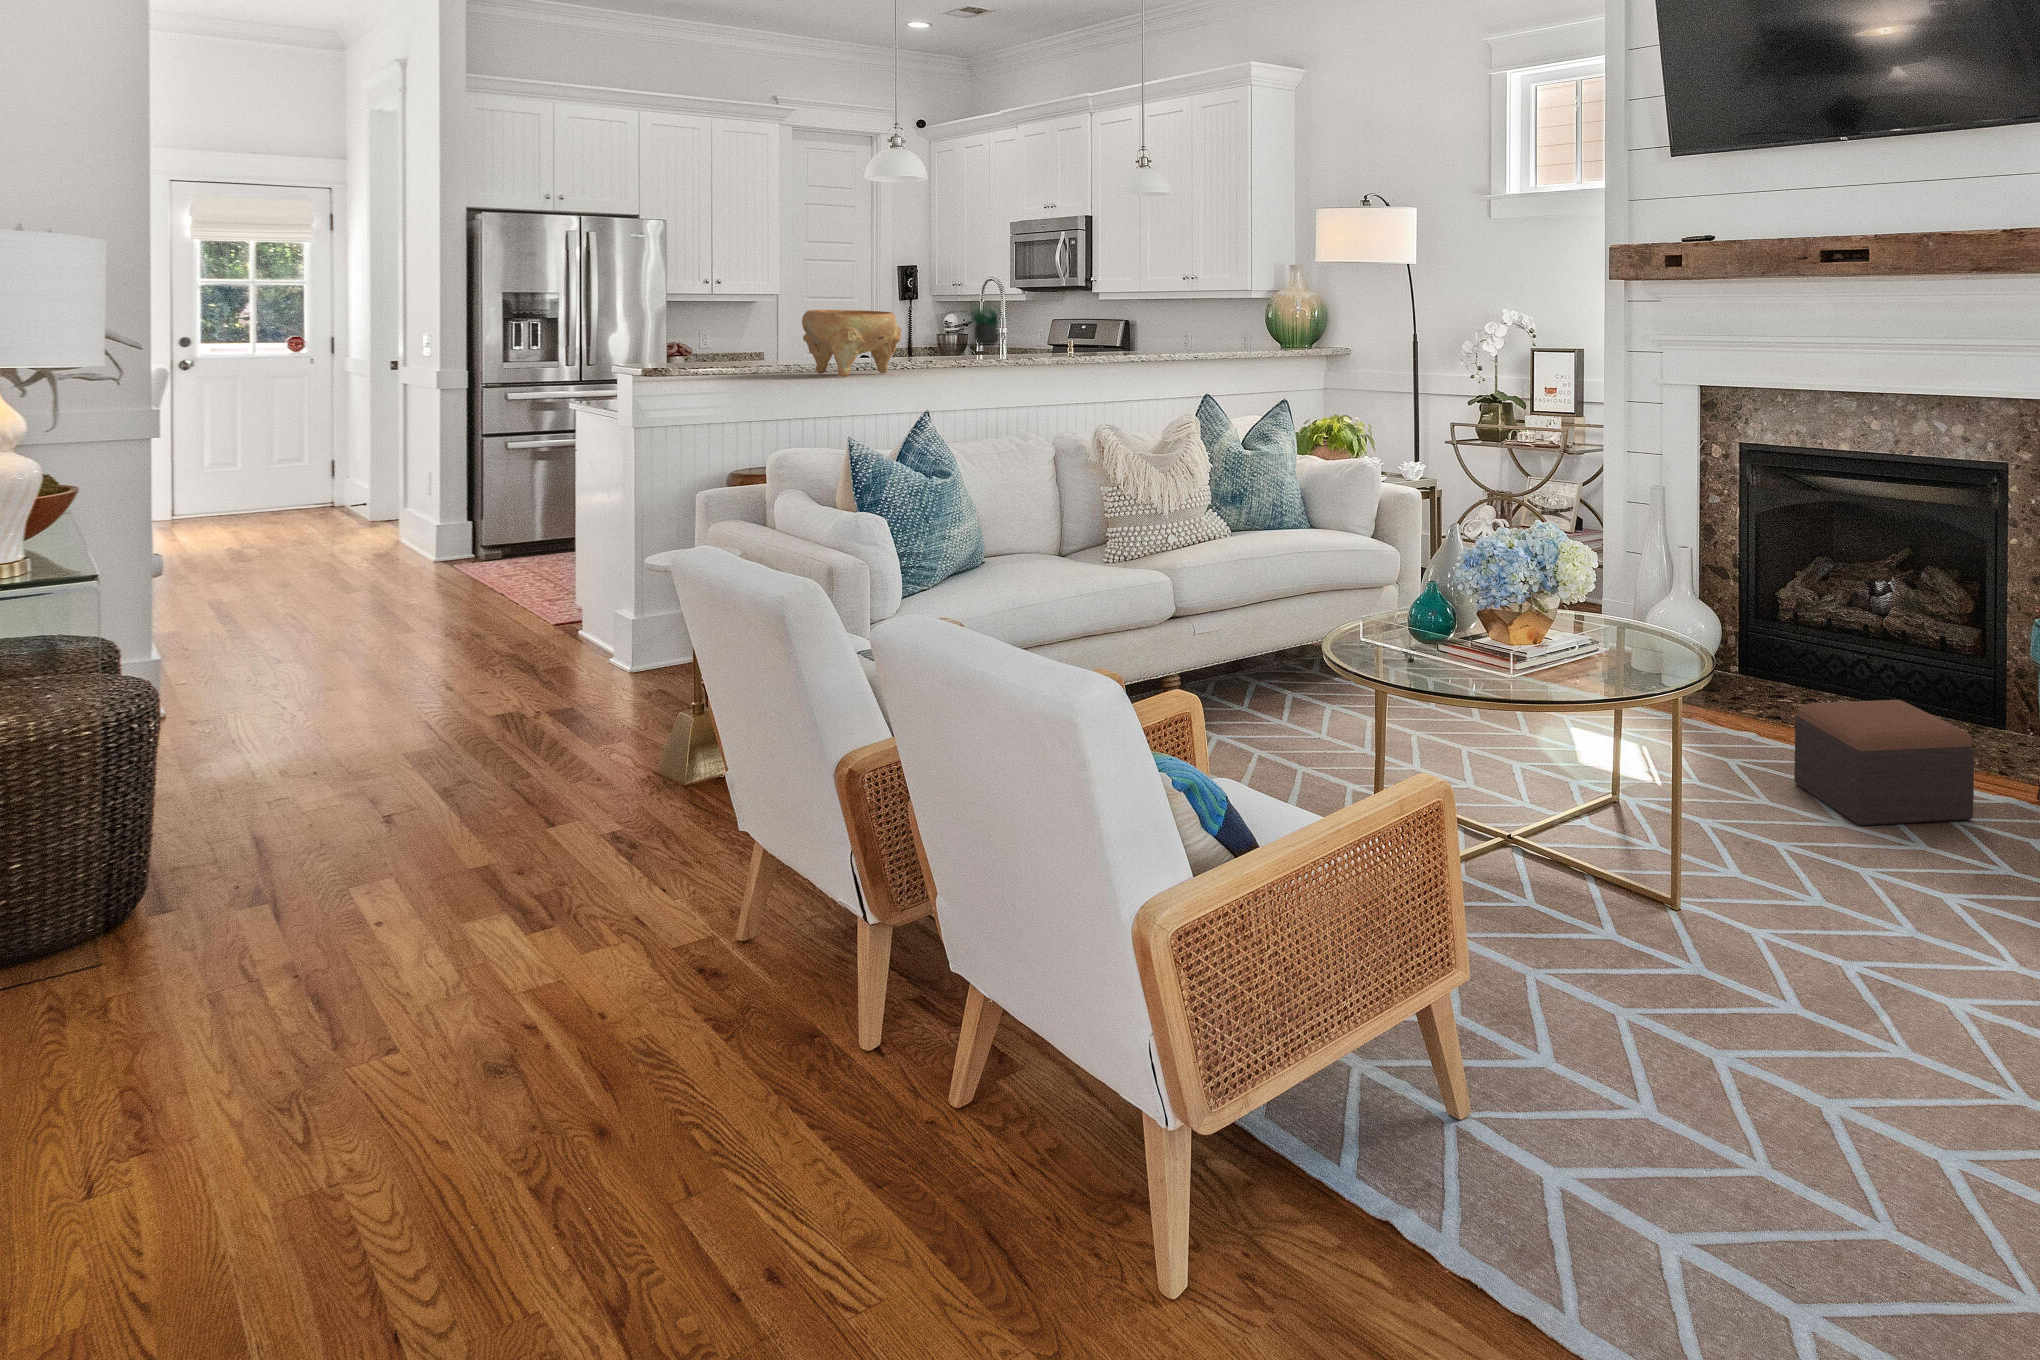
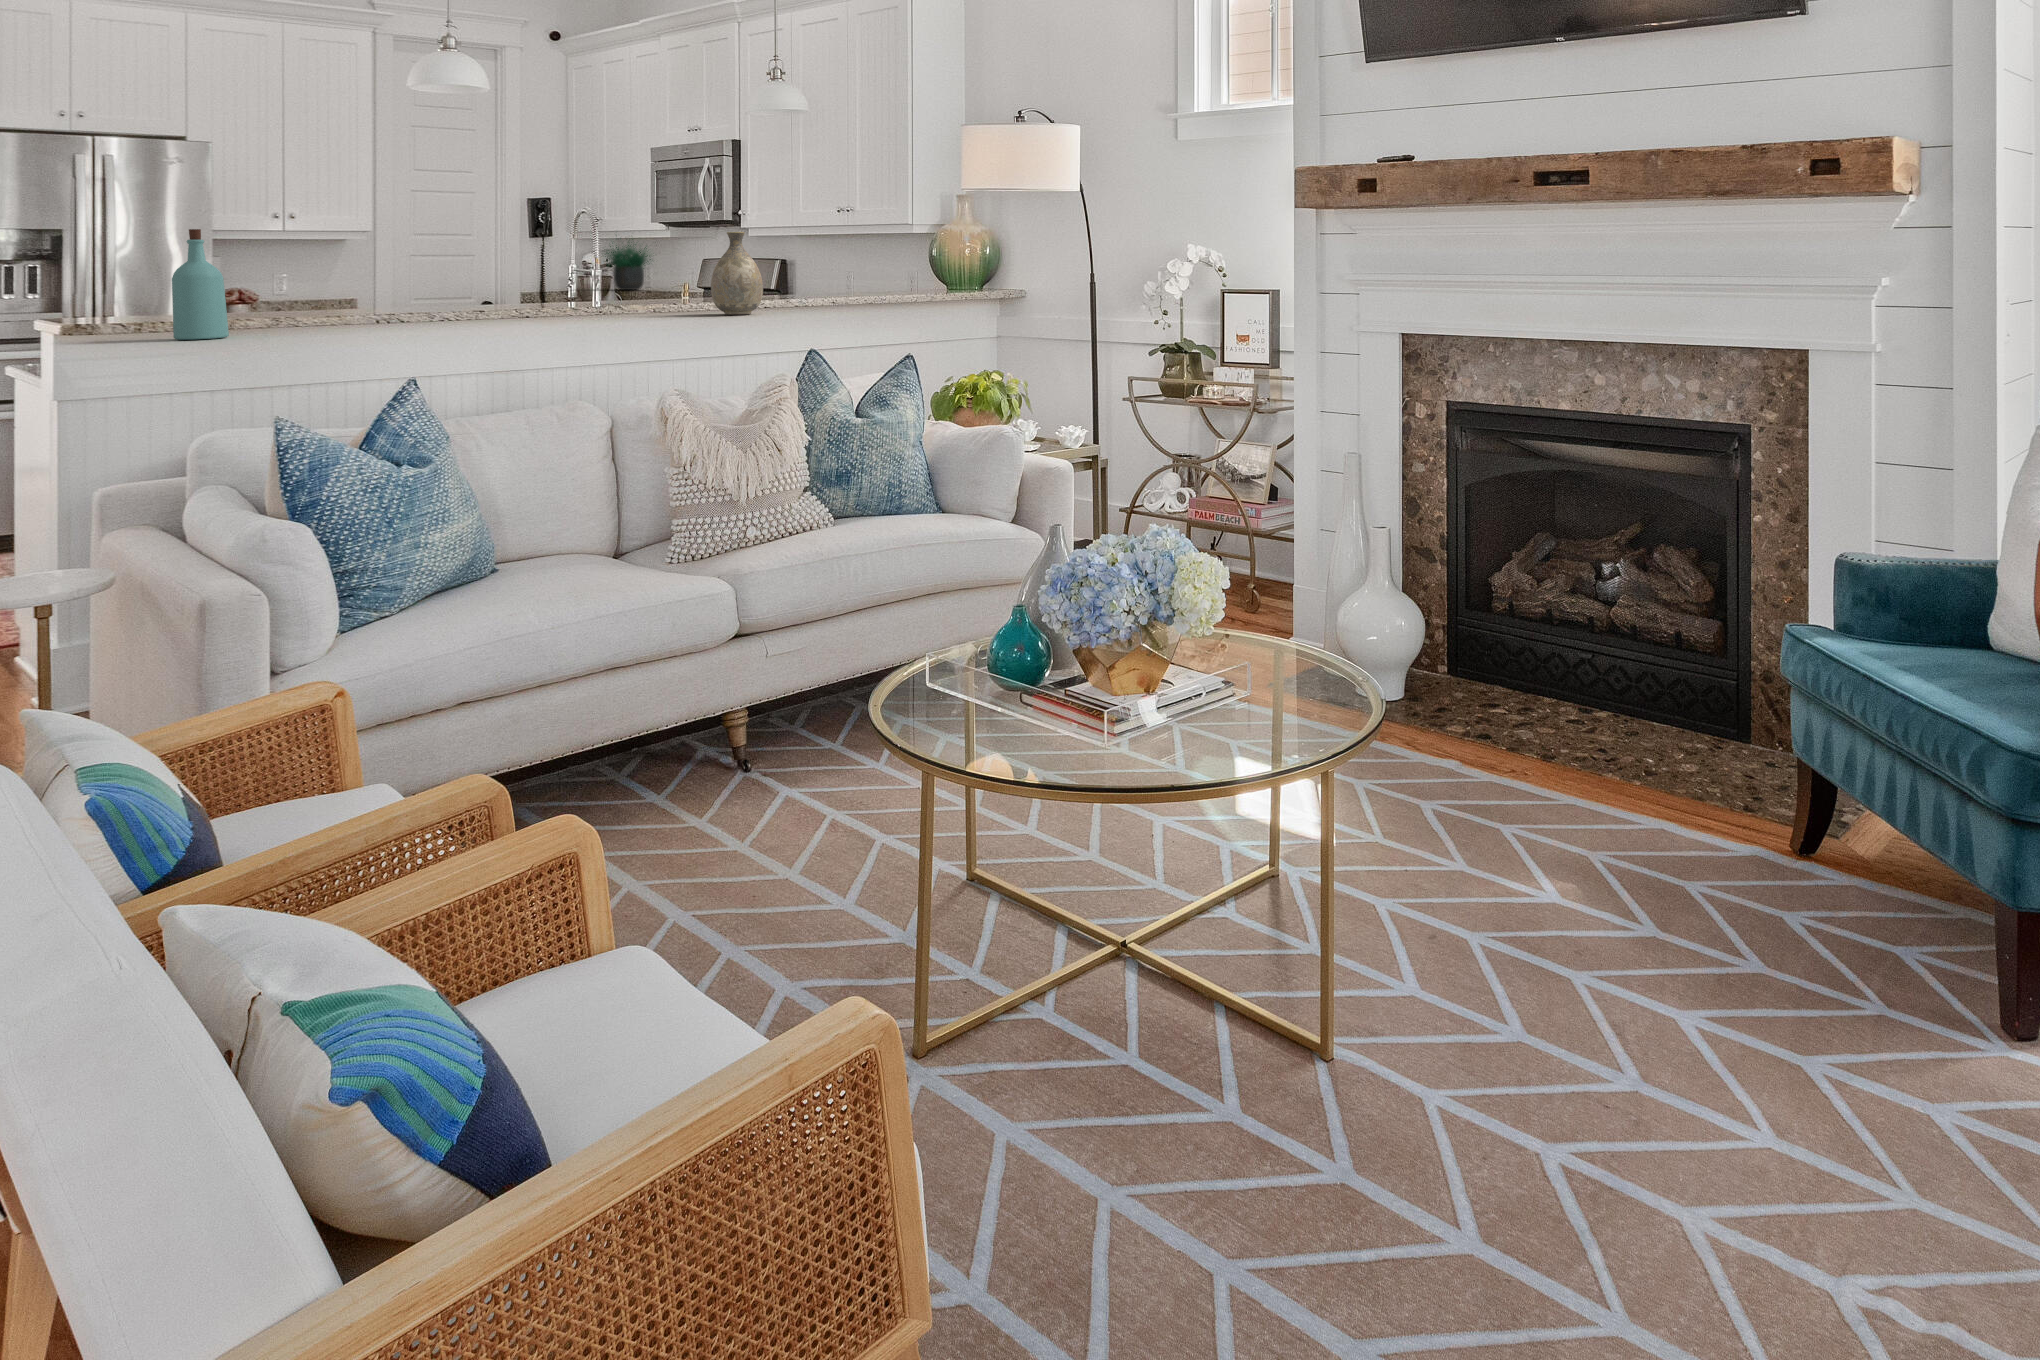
bottle: none [710,291,748,378] -> present [172,229,229,340]
vase: none [1103,295,1145,364] -> present [711,232,763,315]
decorative bowl: present [802,310,901,377] -> none [296,253,435,336]
footstool: present [1794,700,1974,825] -> none [1496,725,1712,895]

